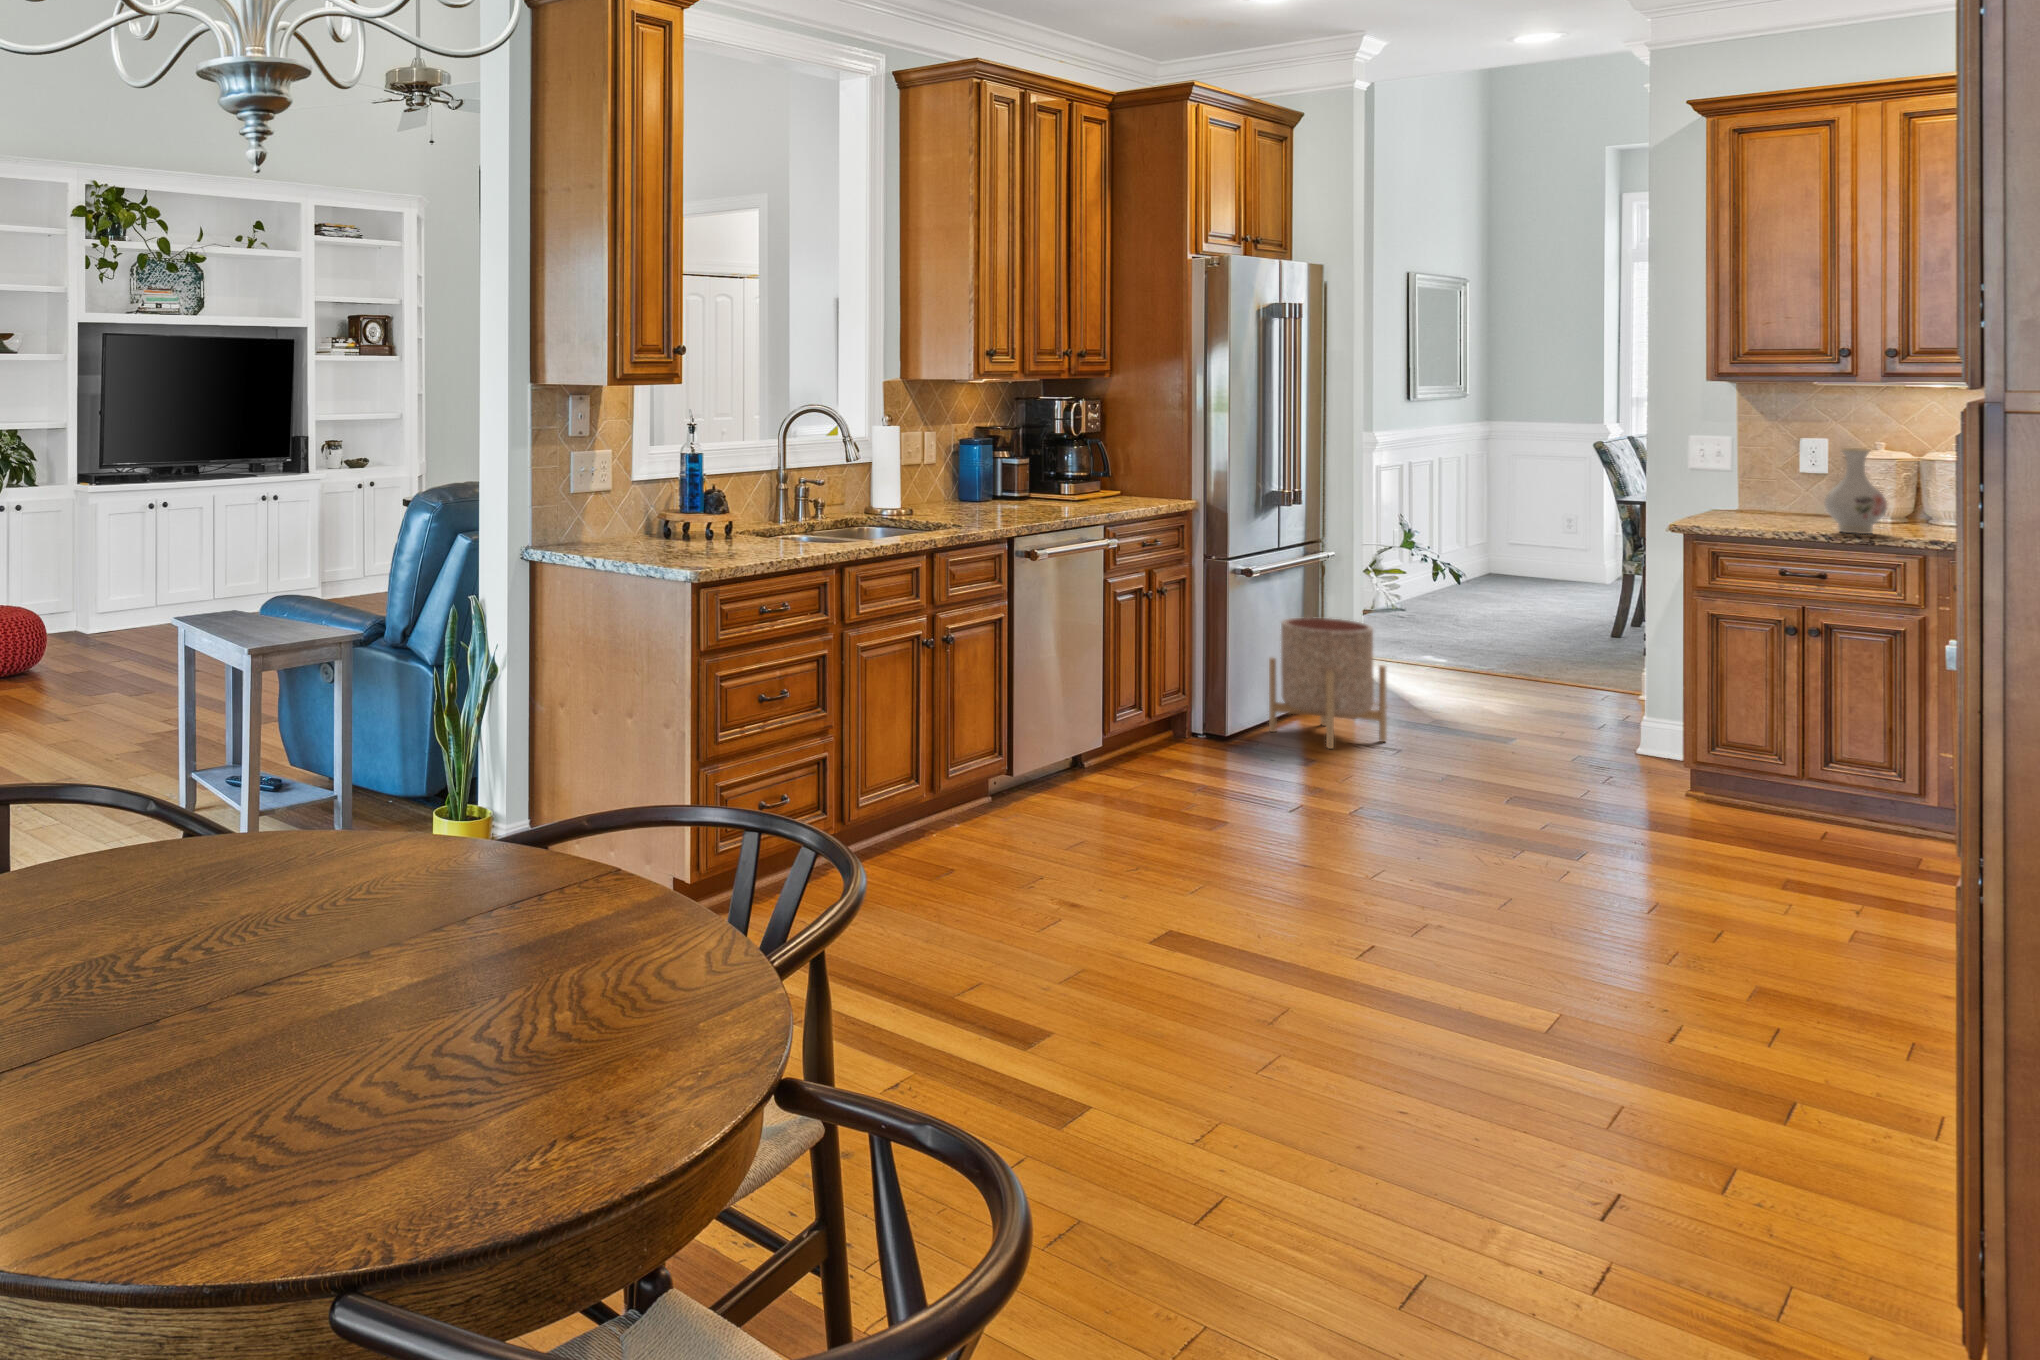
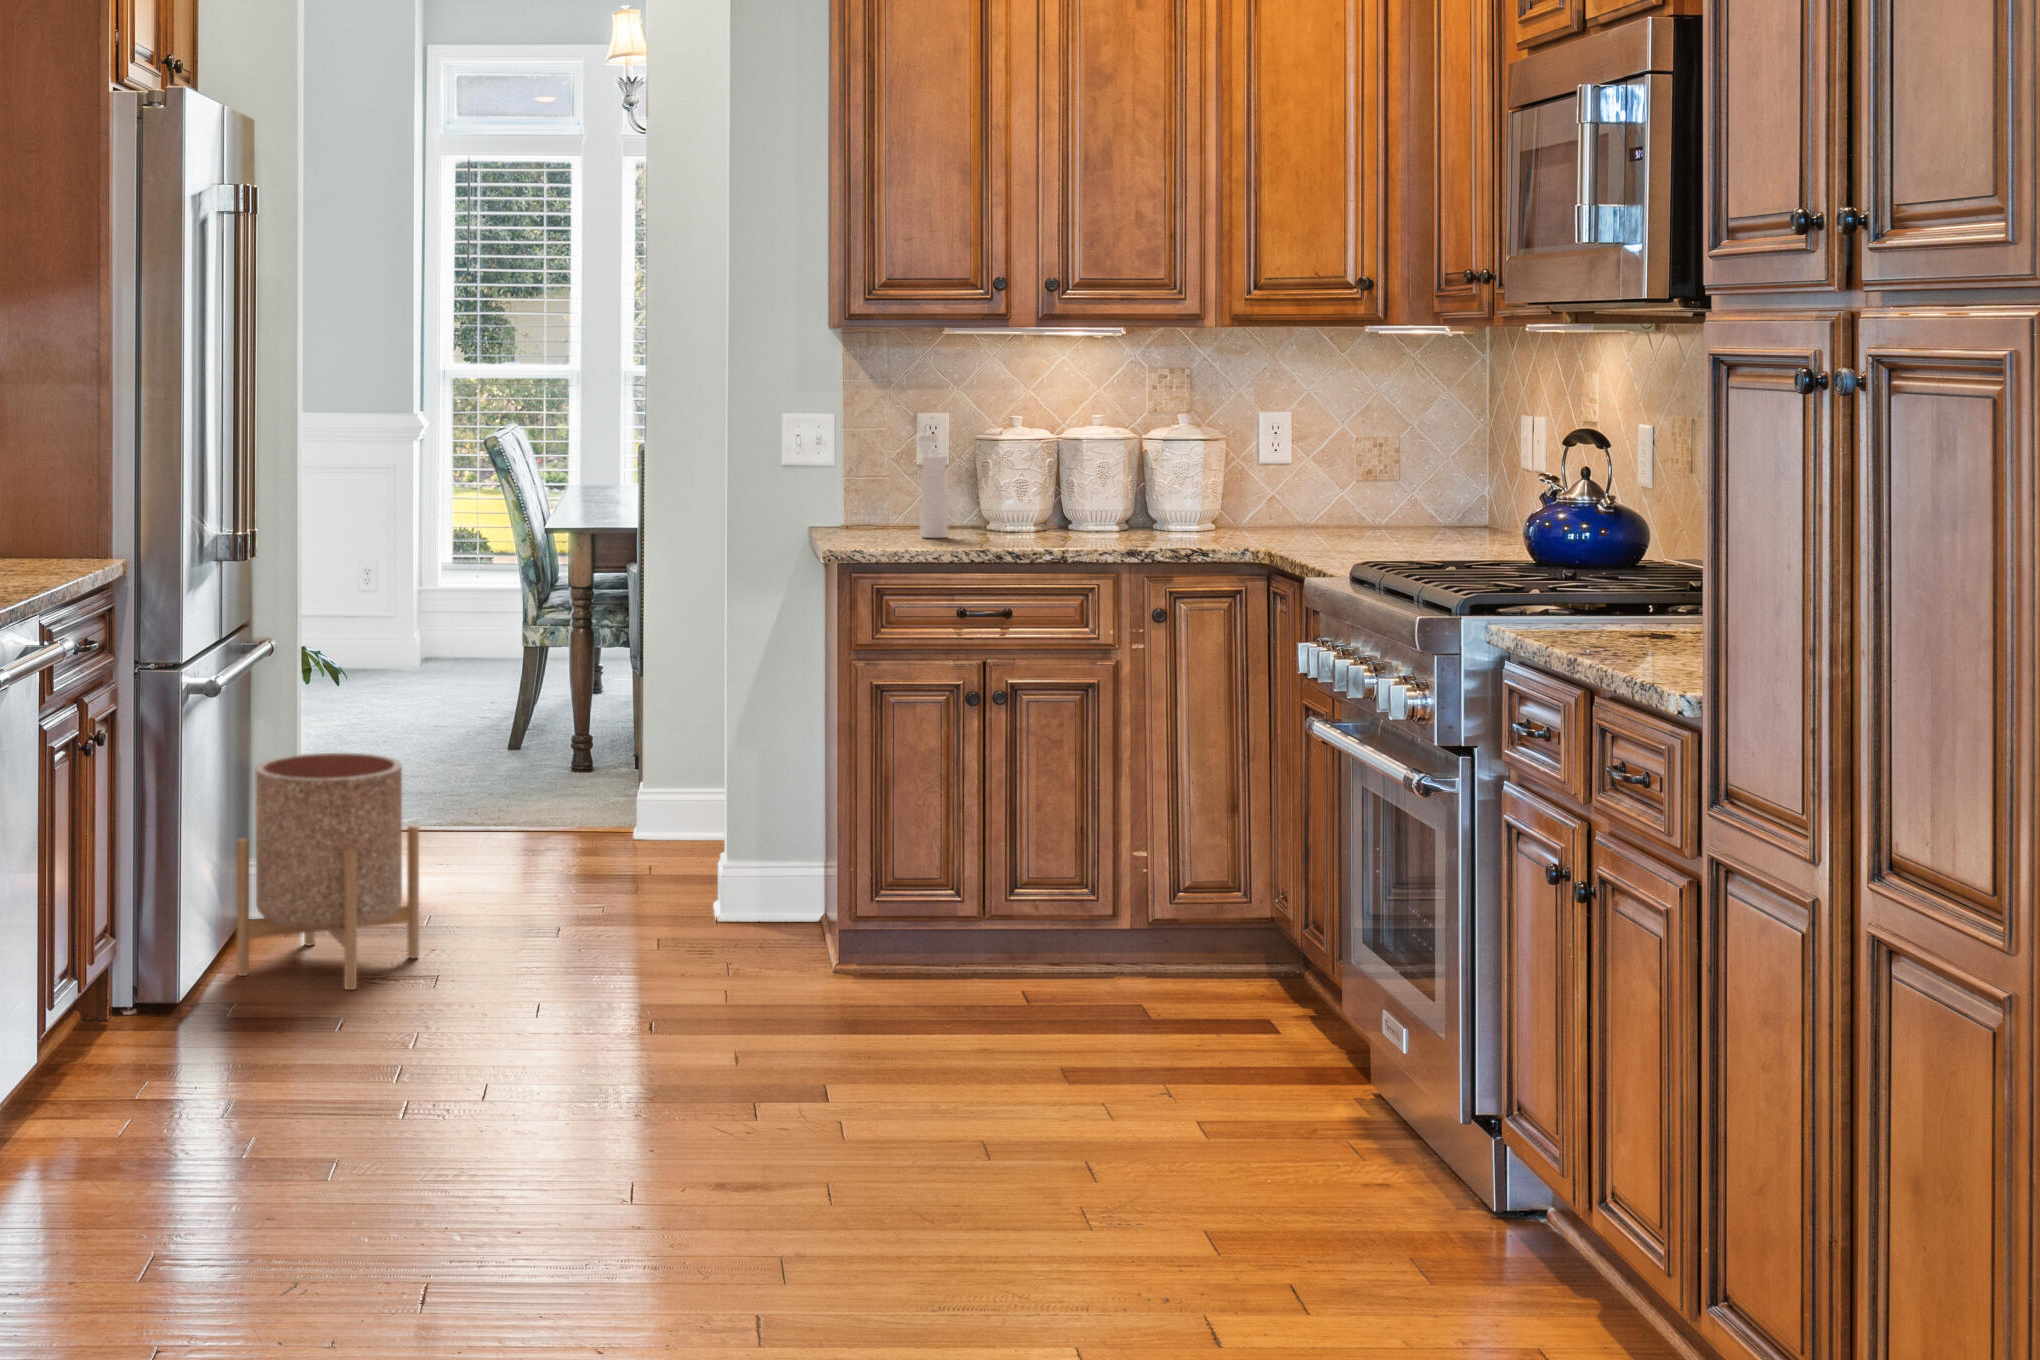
vase: present [1824,448,1887,534] -> none [1004,424,1072,547]
pepper mill: none [1775,452,1800,524] -> present [916,434,948,538]

